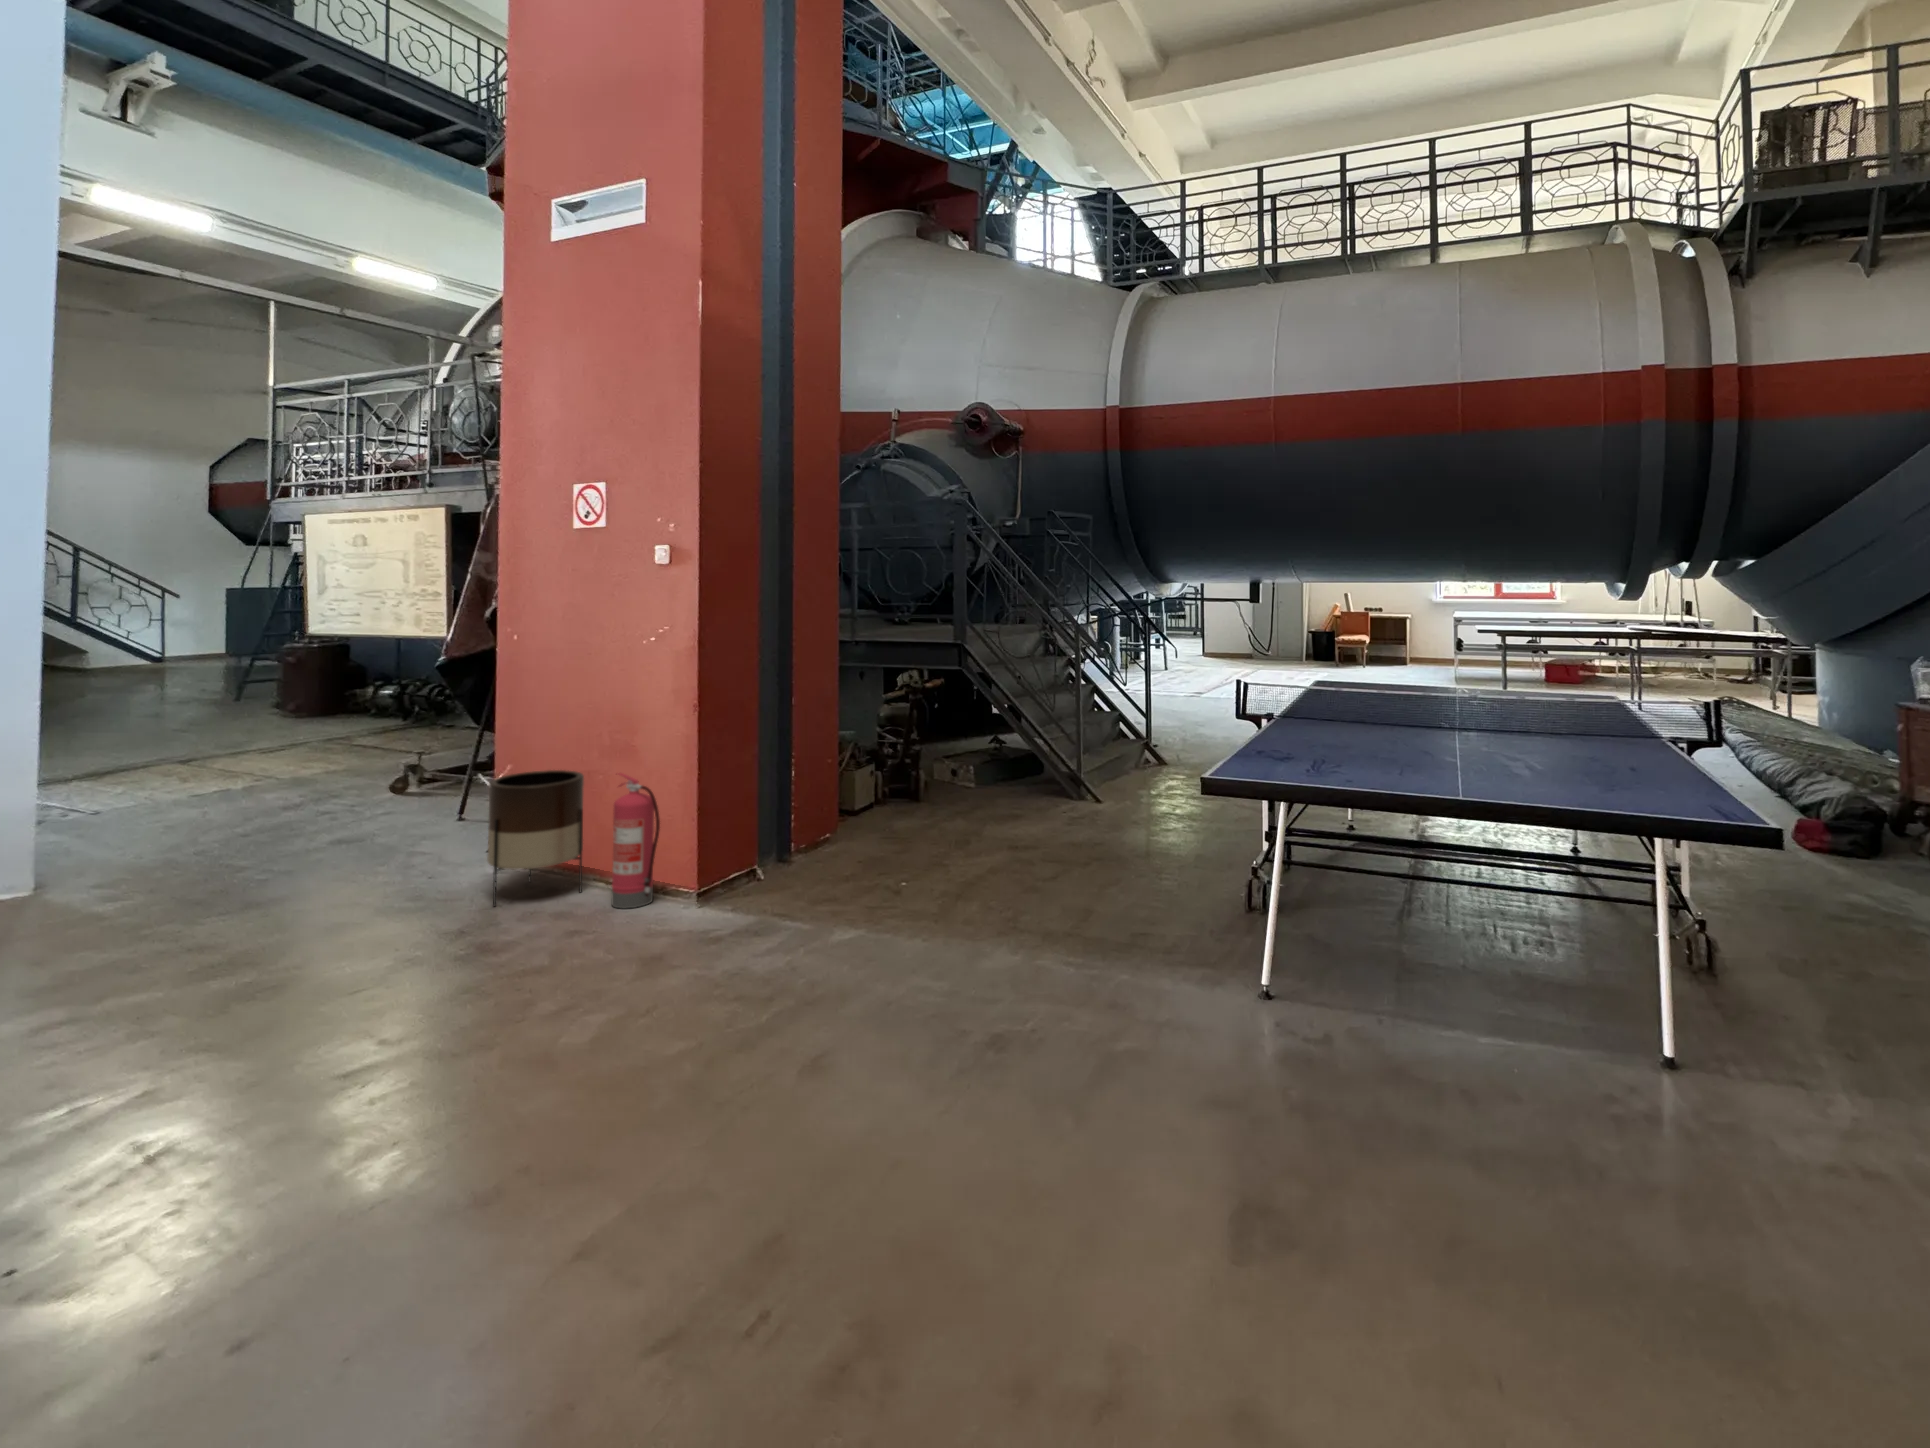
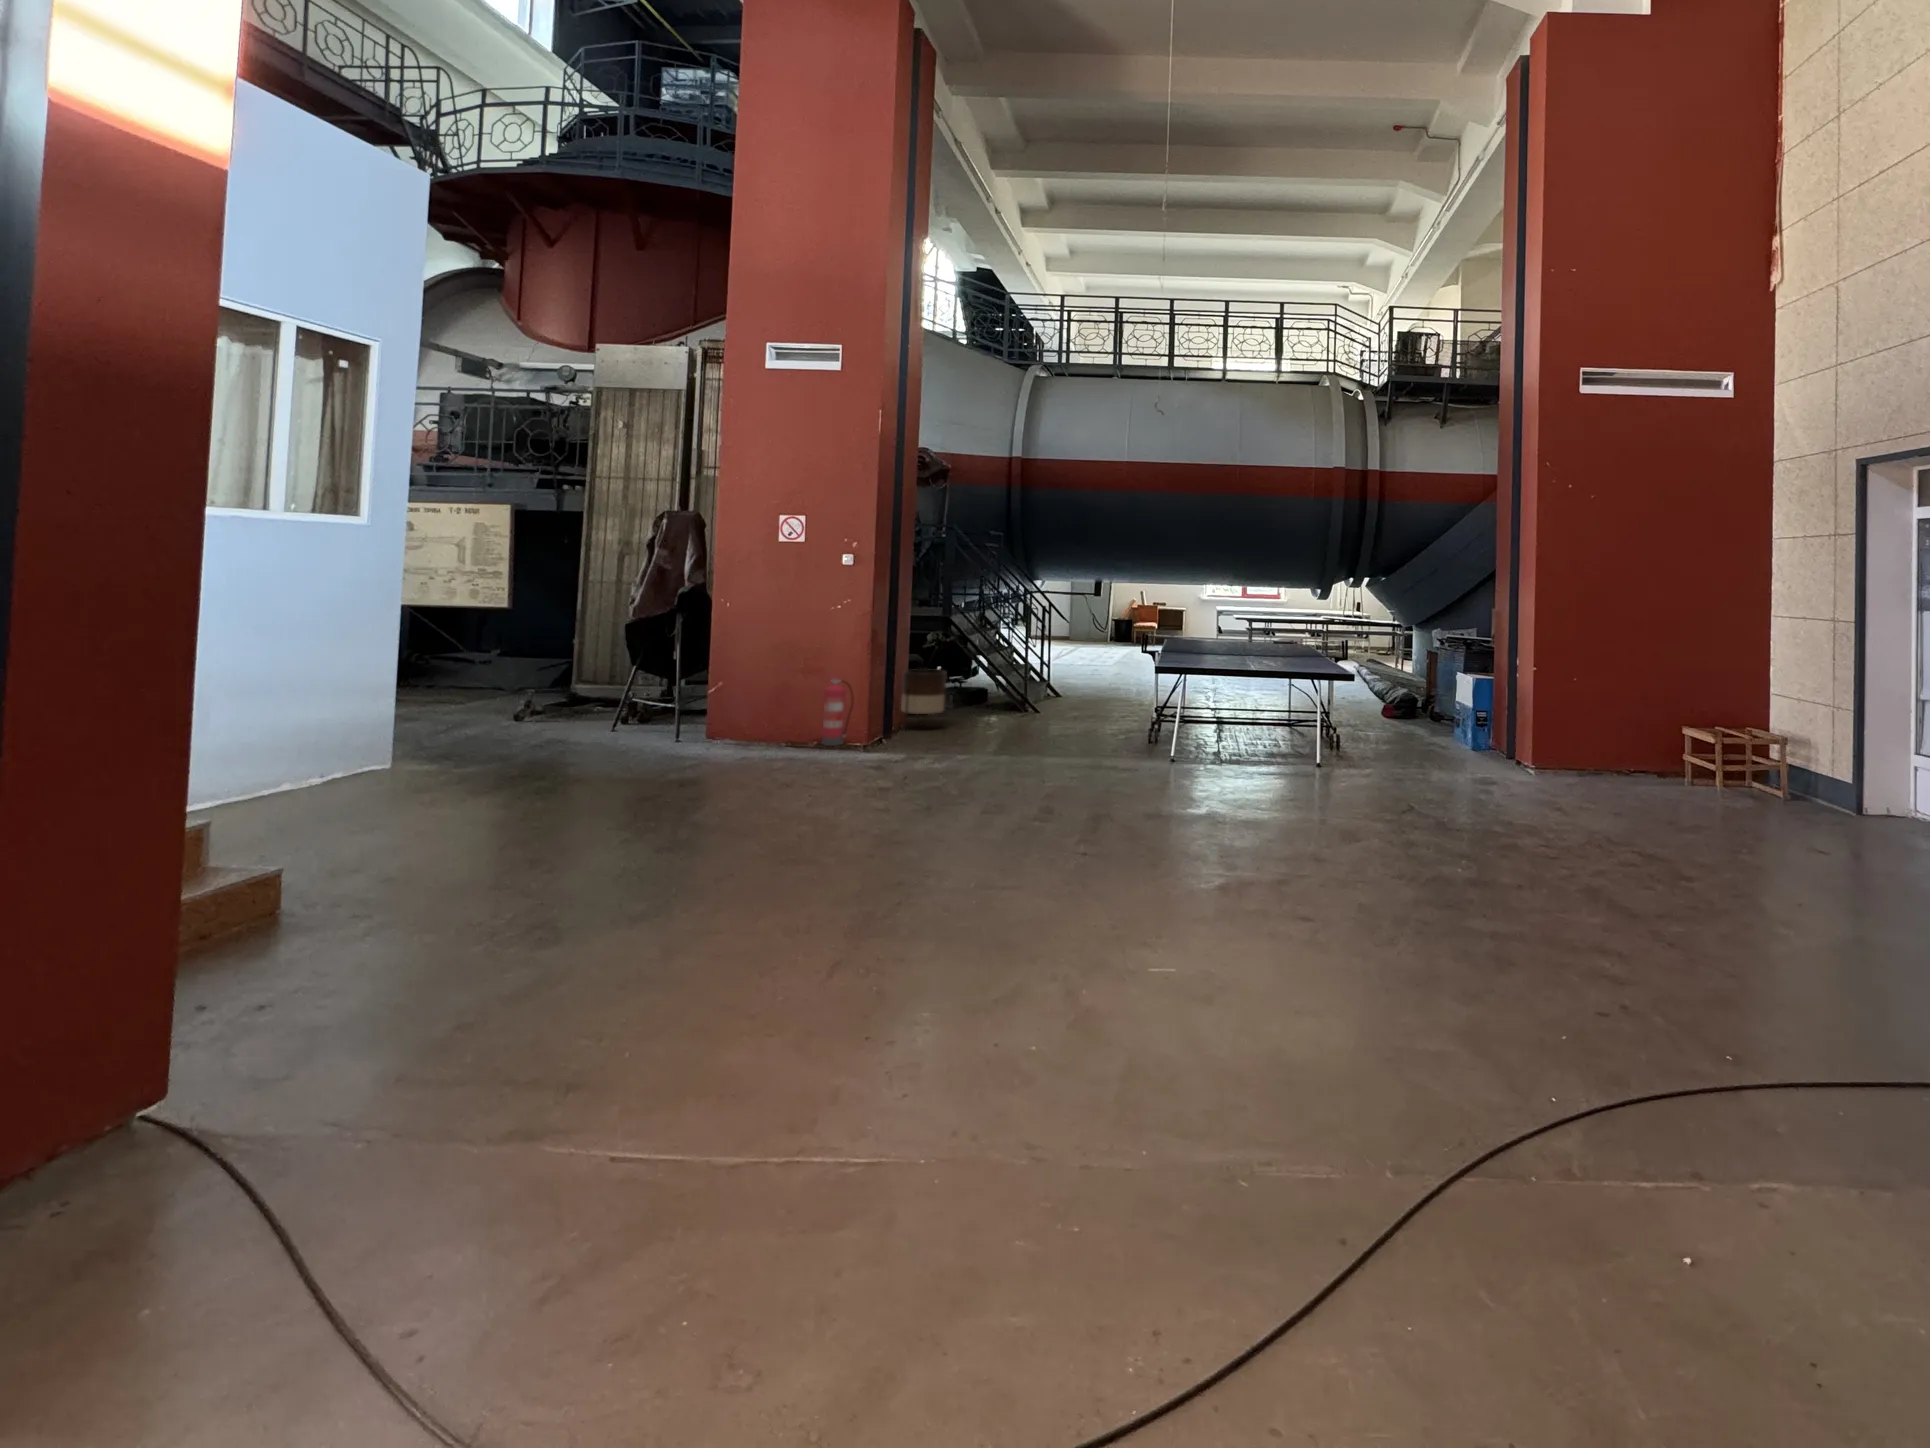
planter: present [487,770,584,906] -> present [901,669,946,726]

